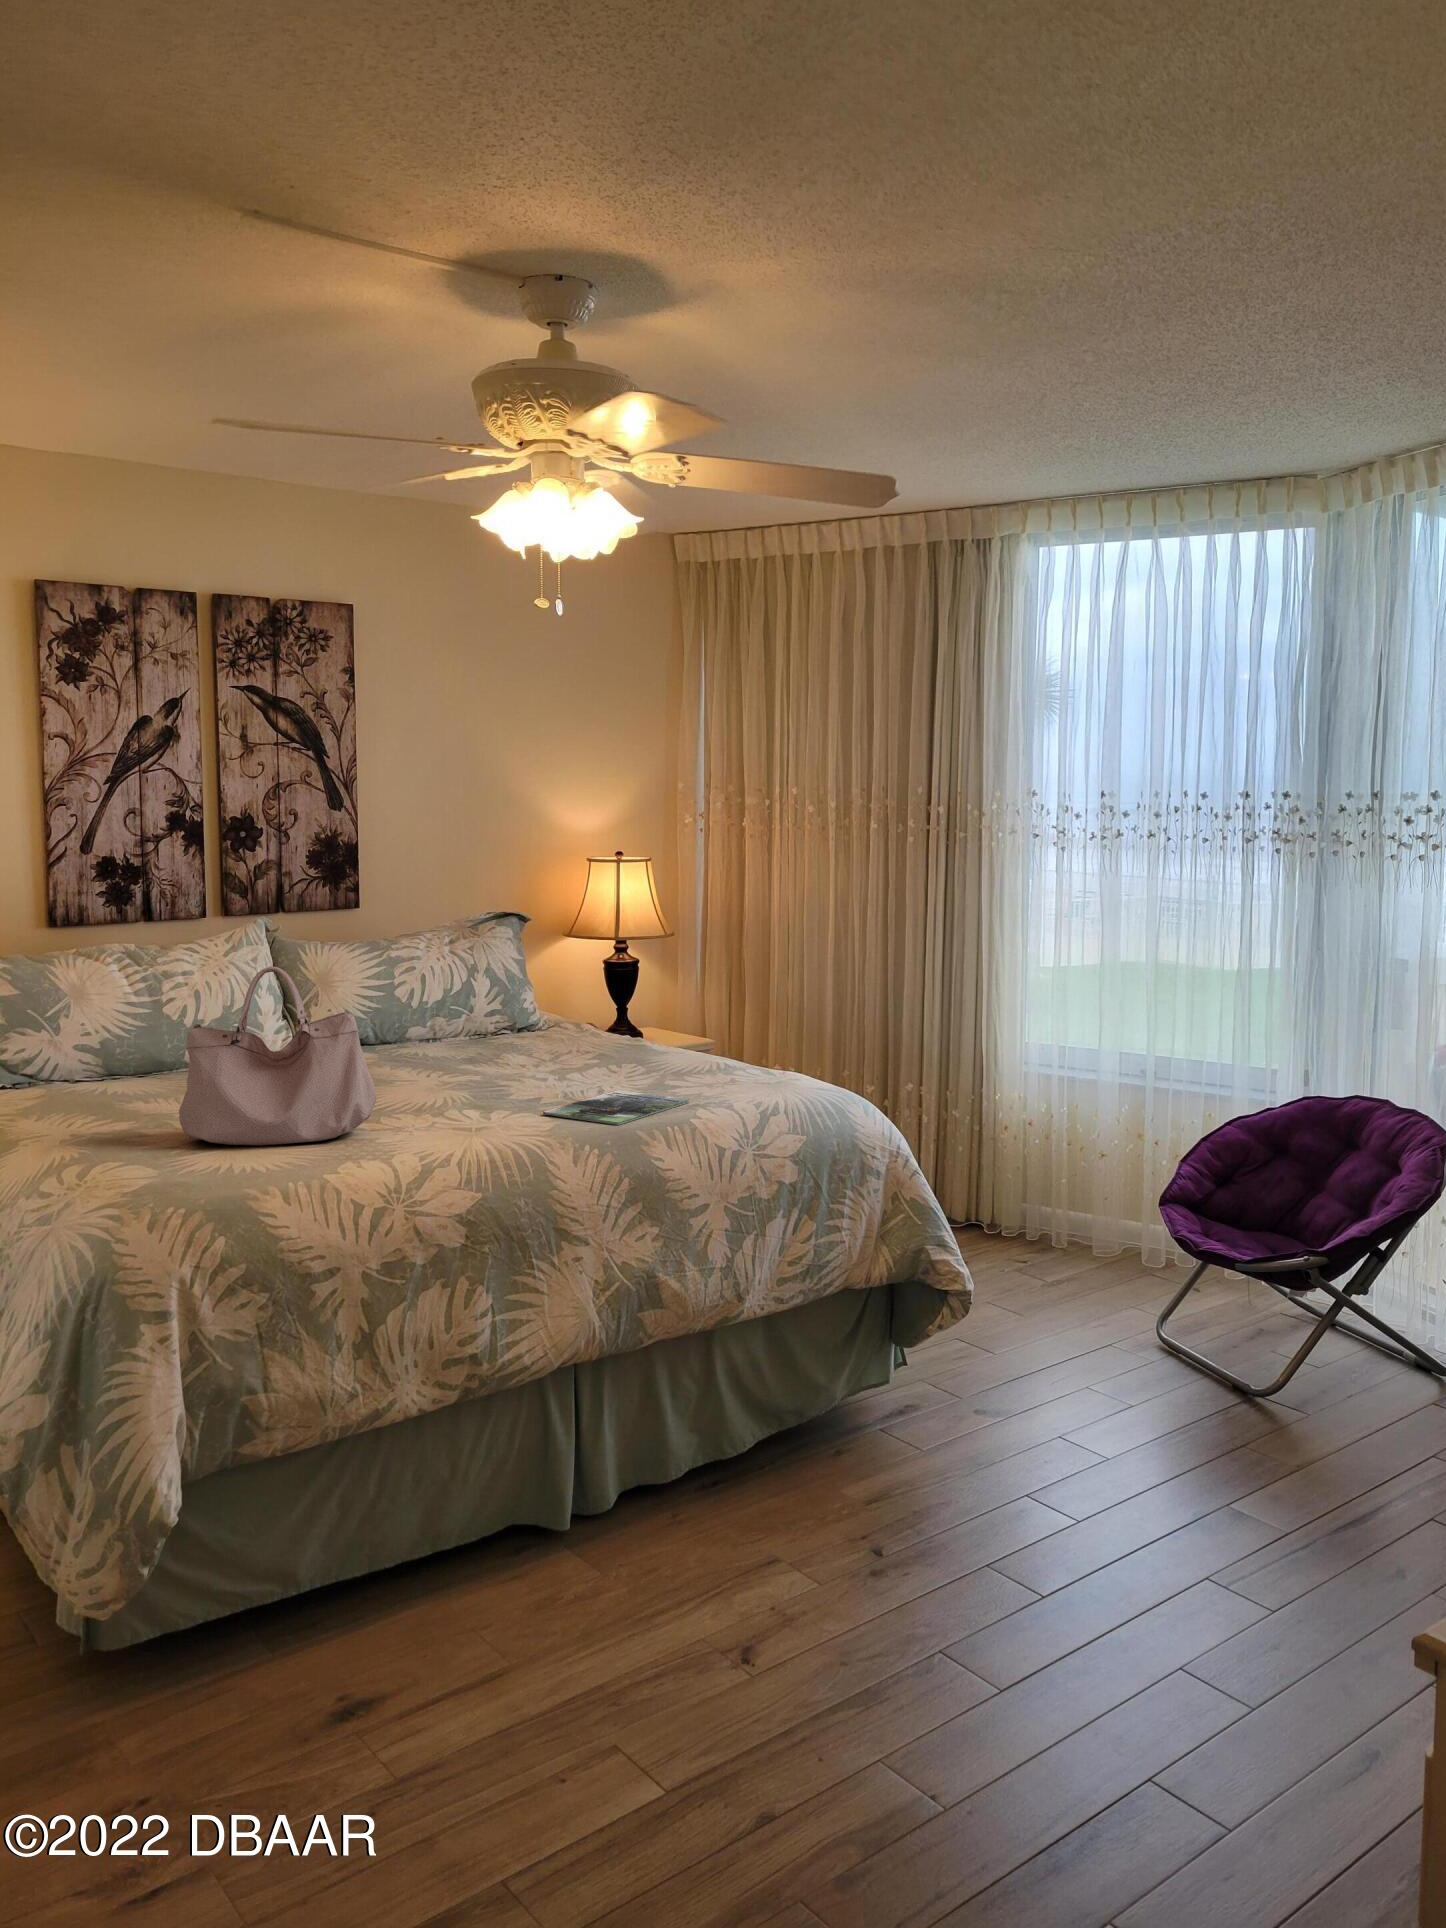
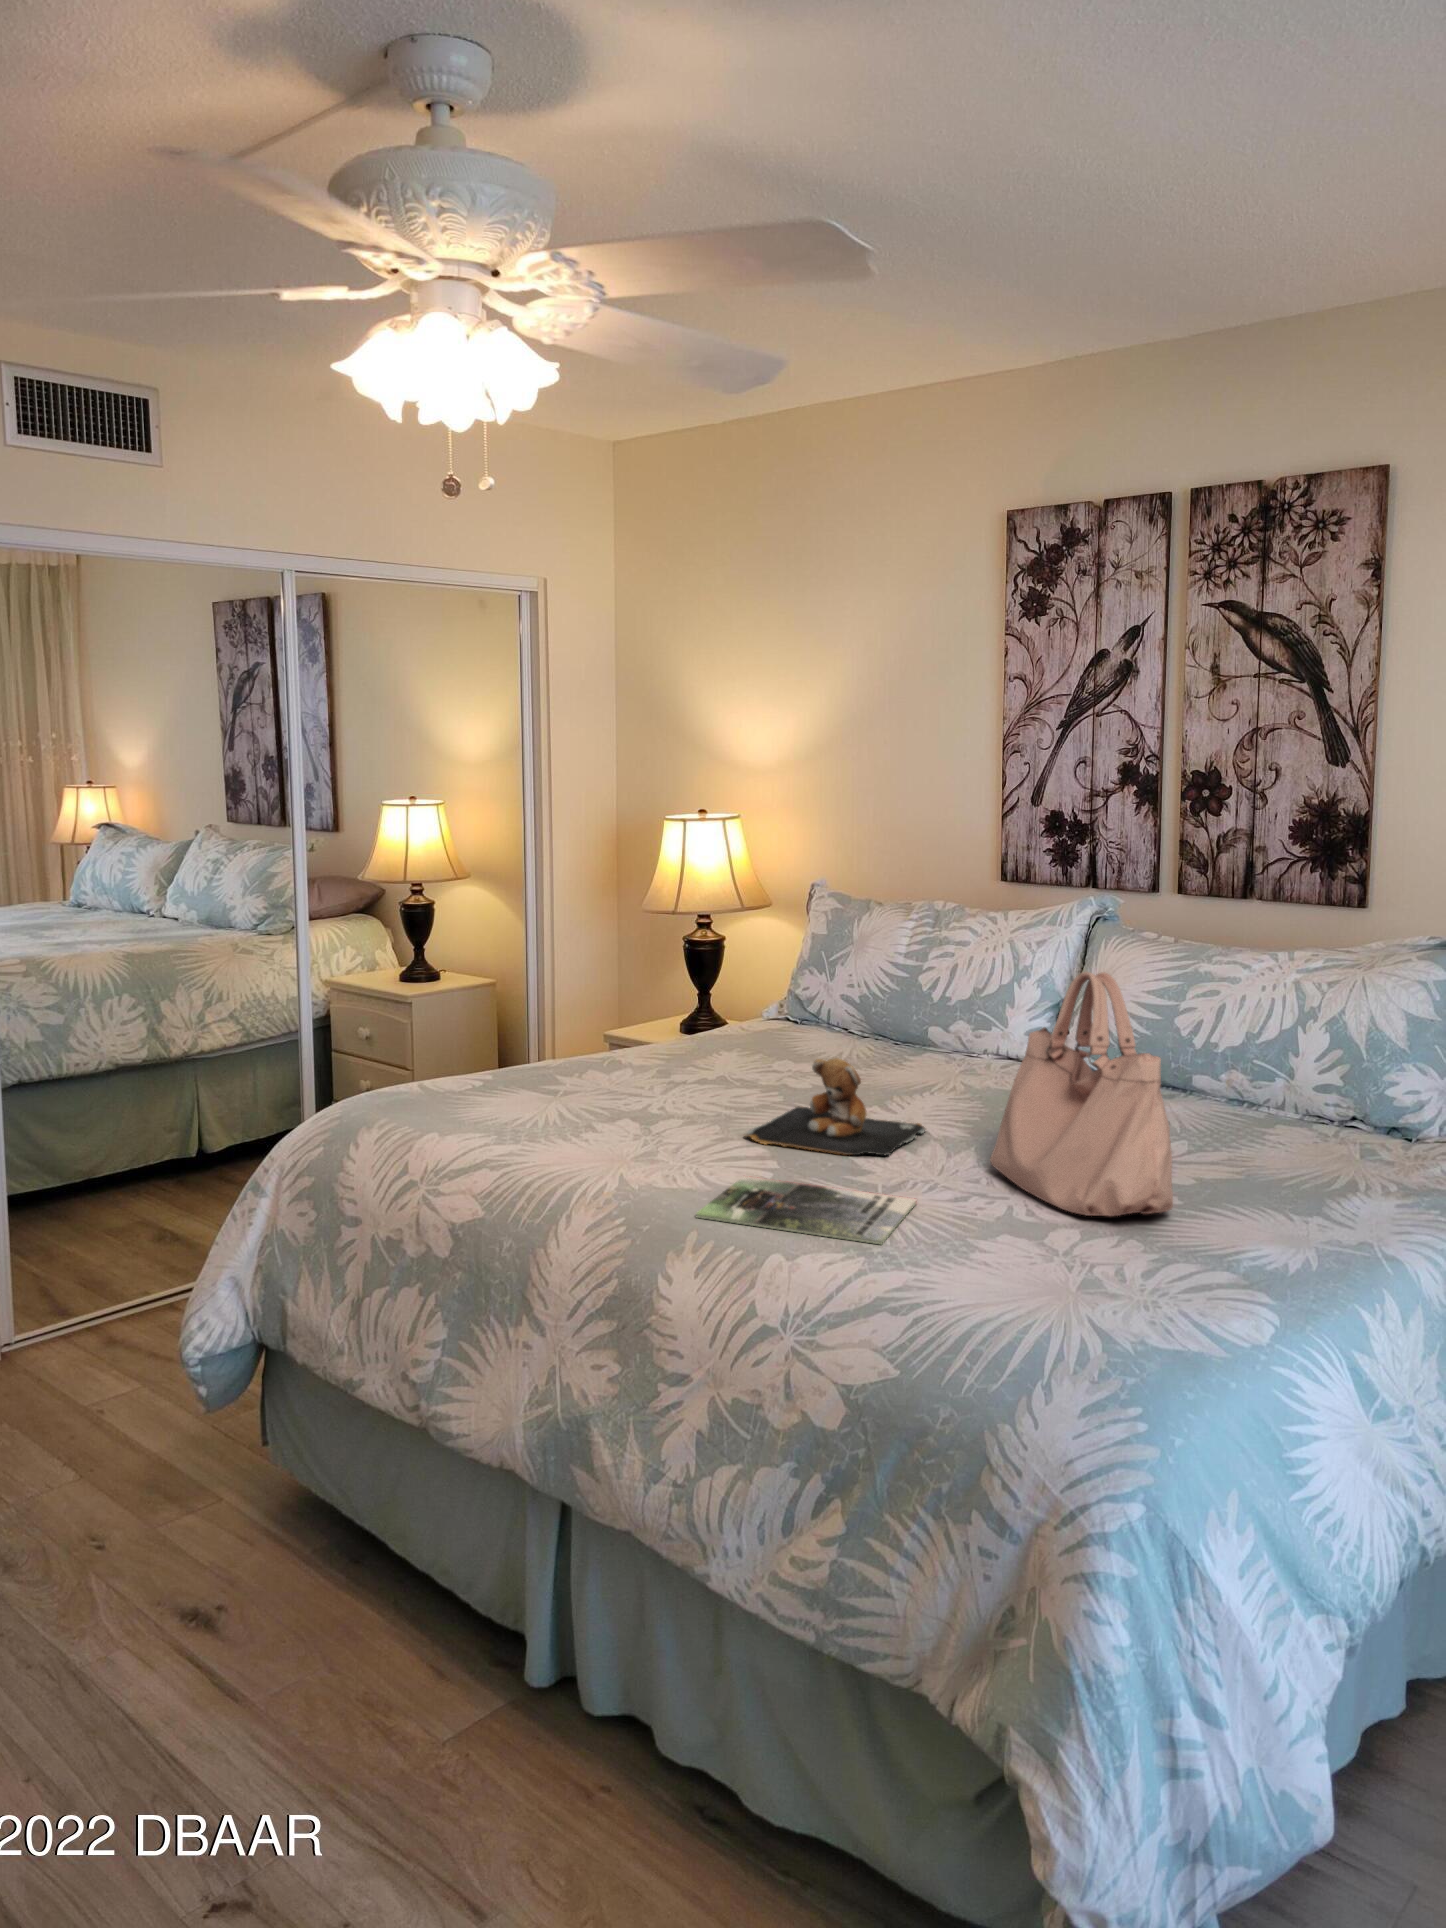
handbag: present [179,966,376,1145] -> present [990,972,1173,1217]
teddy bear: none [371,1036,512,1110] -> present [744,1058,925,1155]

